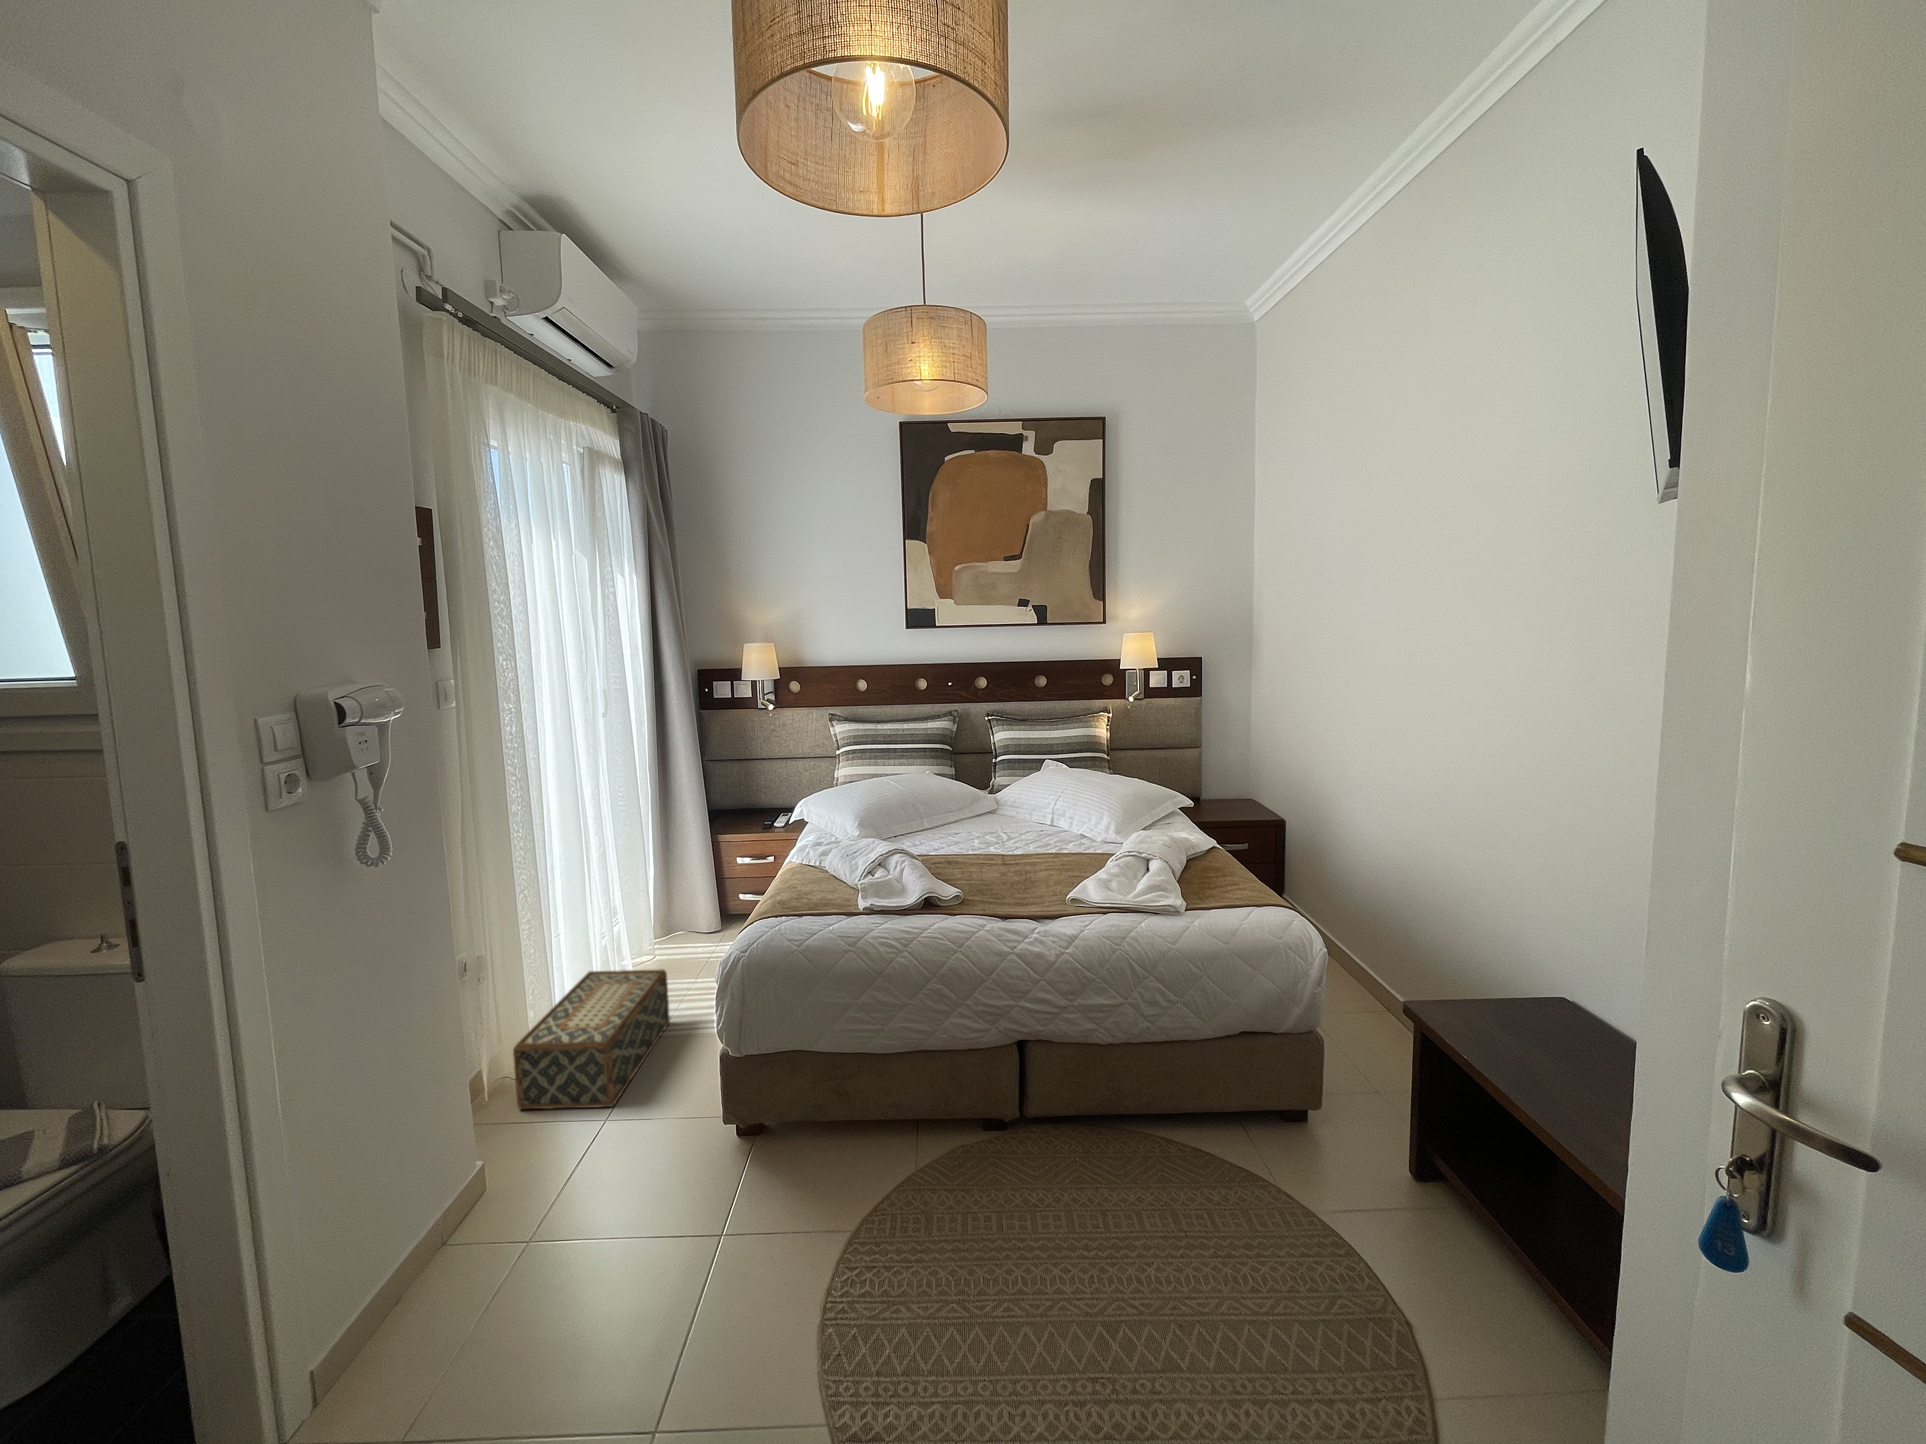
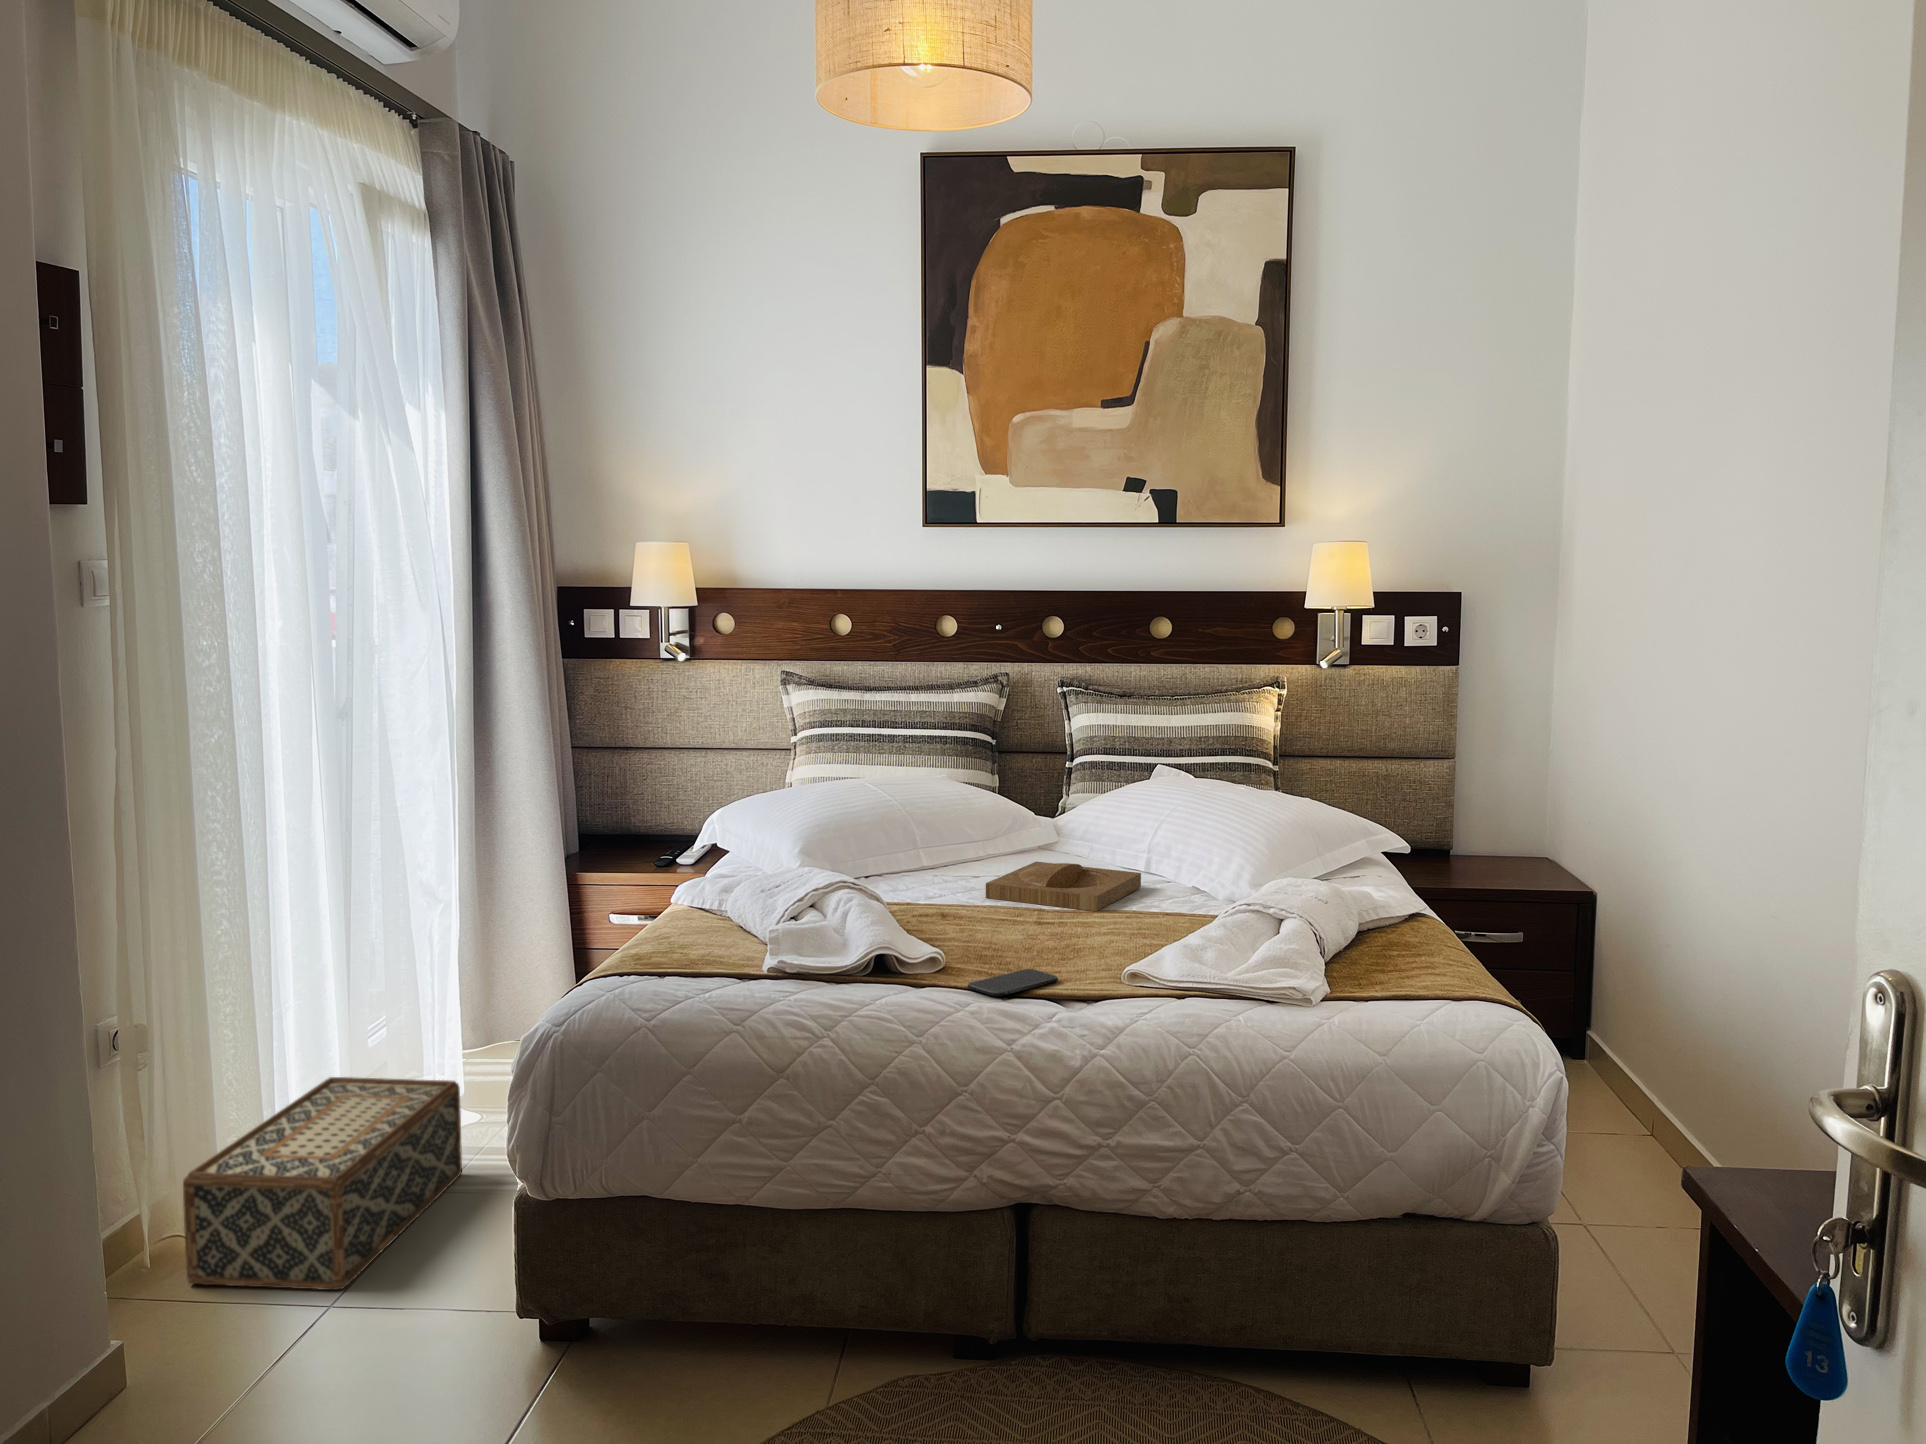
tray: none [966,822,1049,854] -> present [986,862,1141,911]
smartphone: none [980,898,1029,919] -> present [968,969,1058,996]

